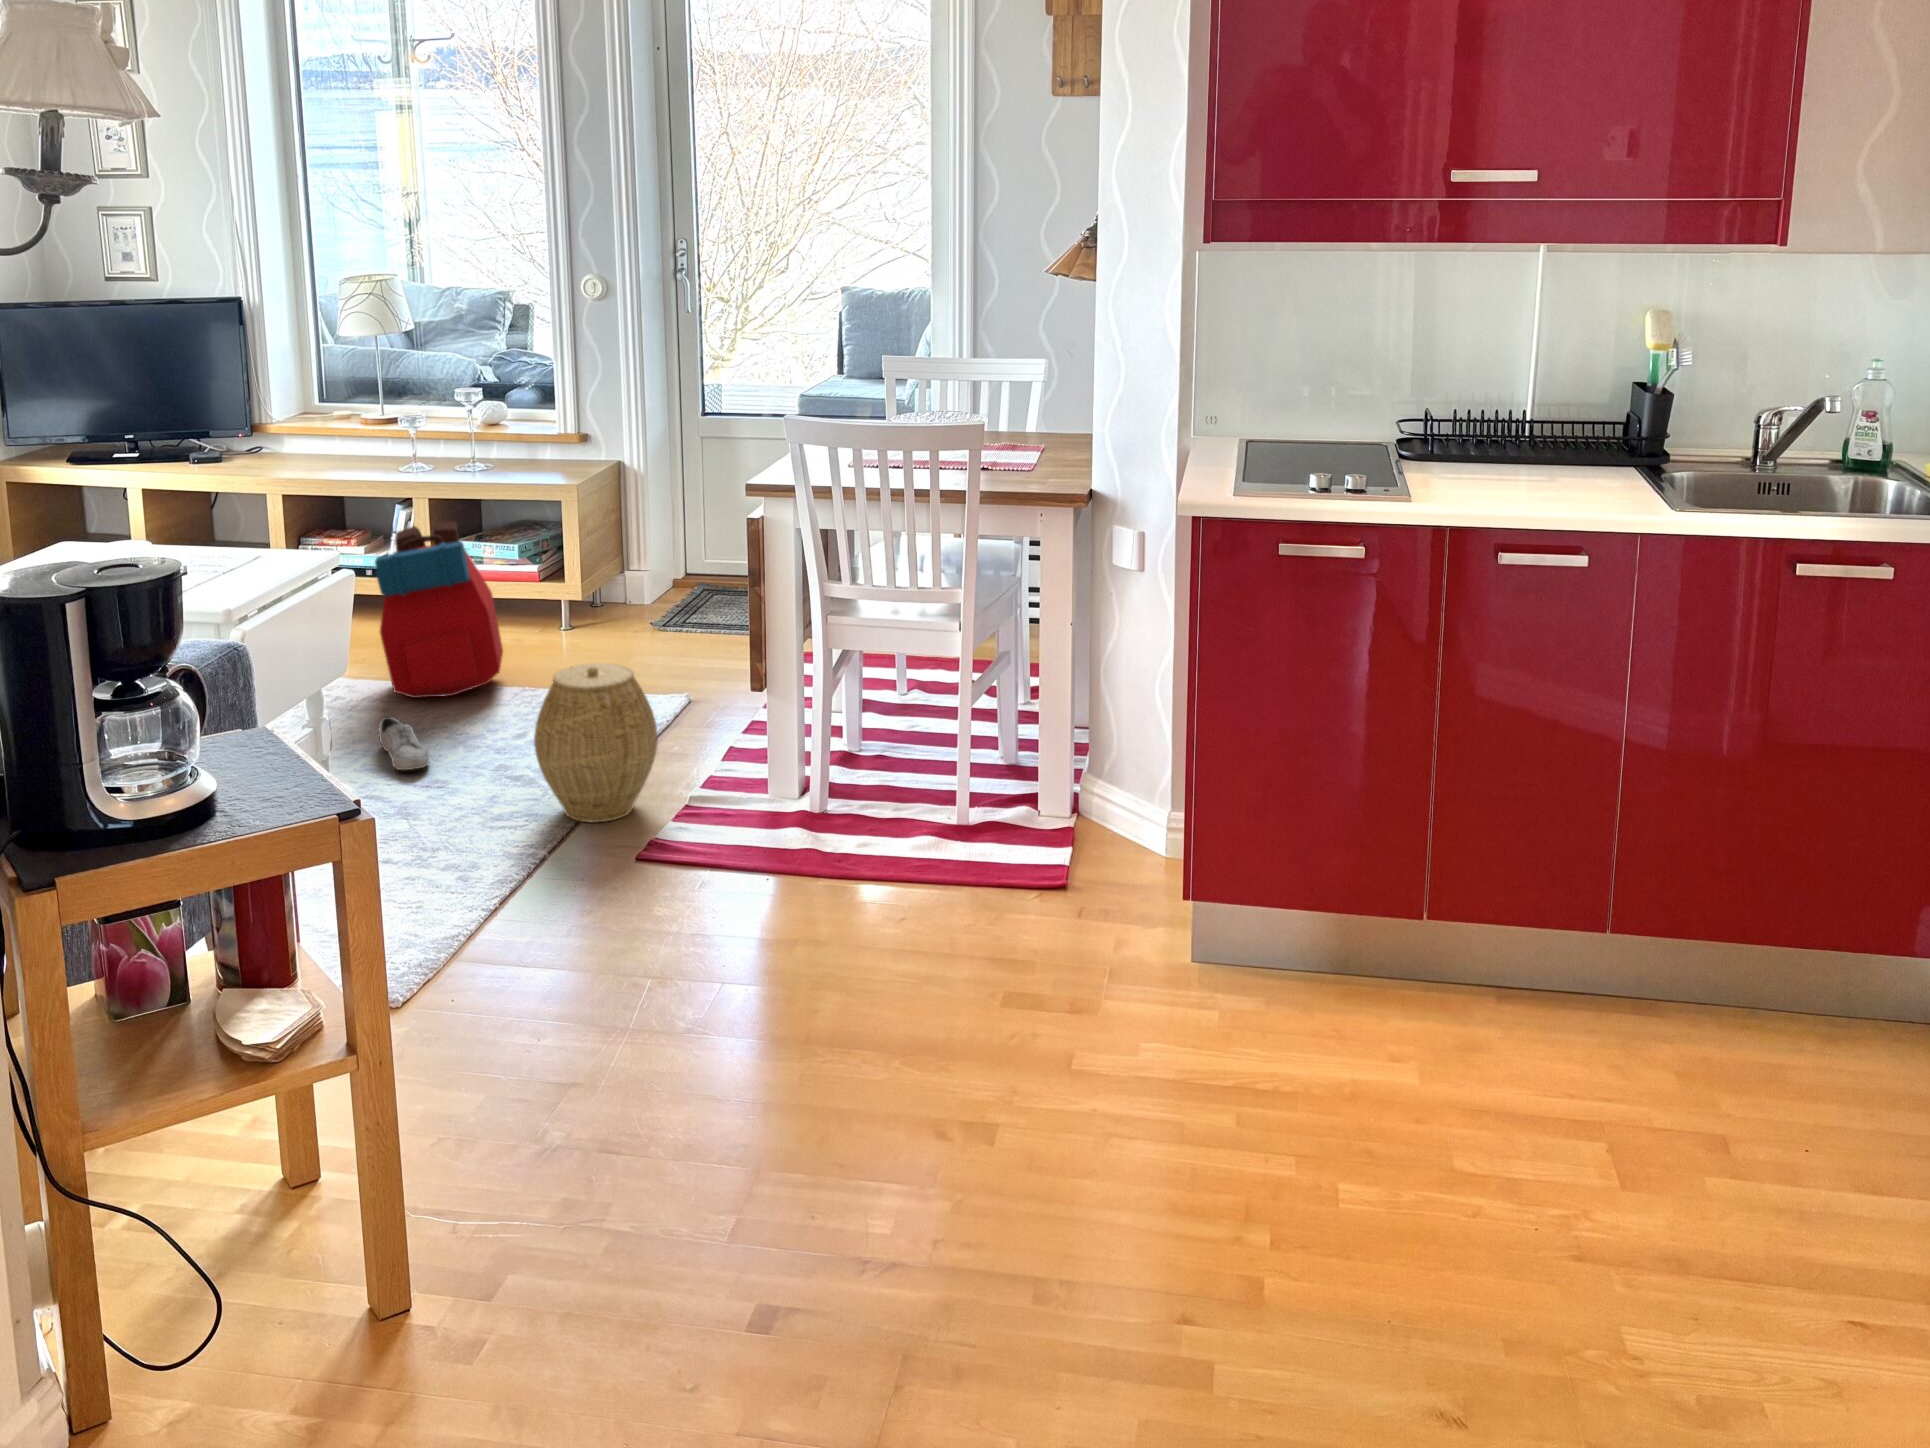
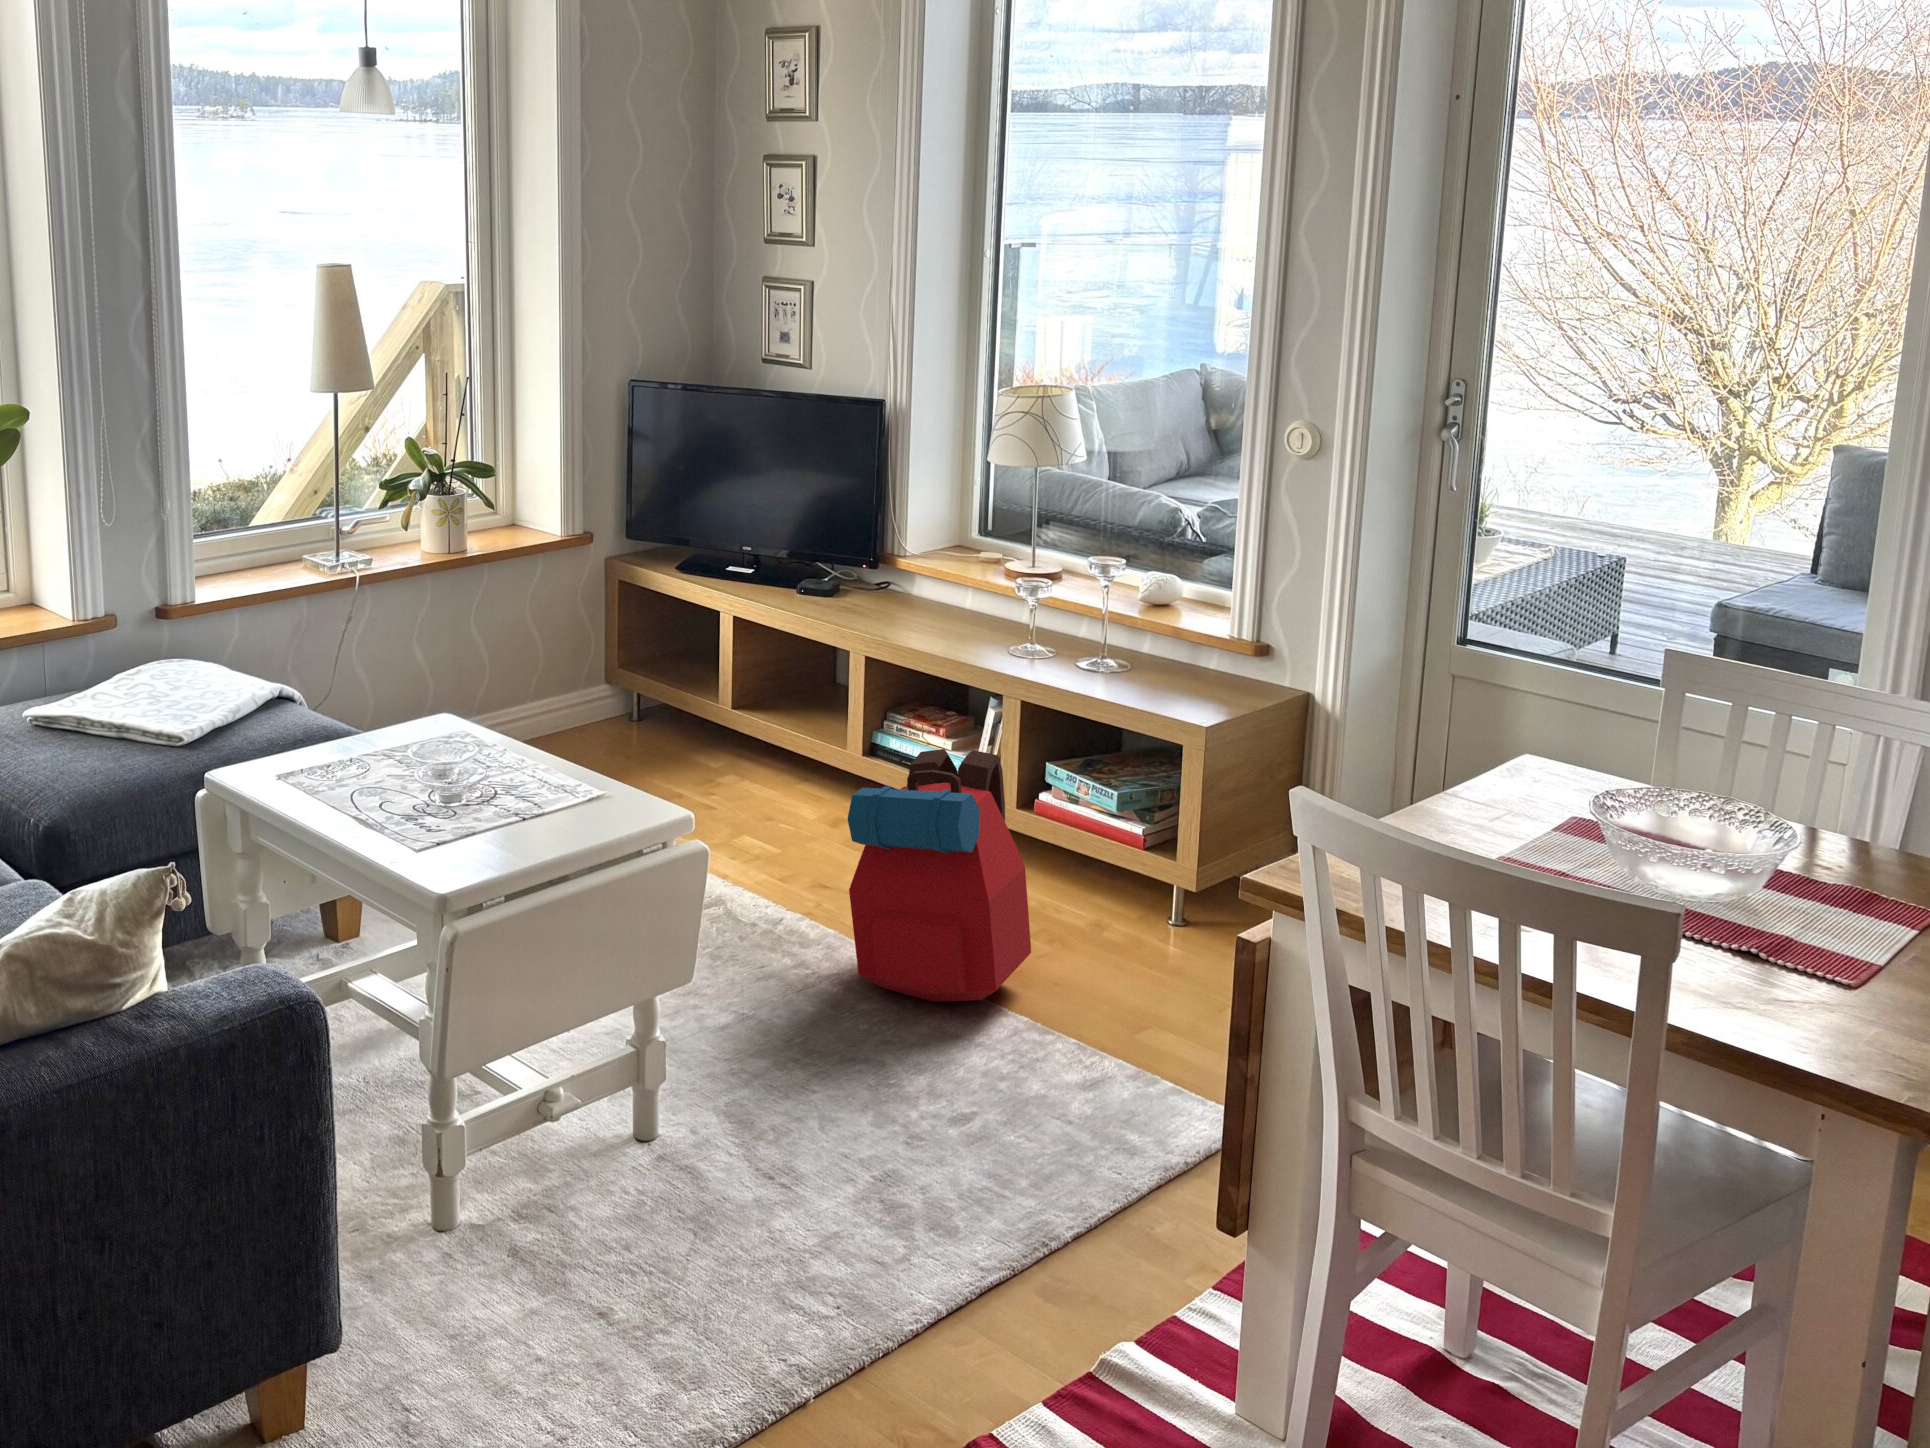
woven basket: present [534,663,658,822] -> none [860,1077,1059,1352]
shoe: present [379,717,430,770] -> none [756,1026,812,1128]

